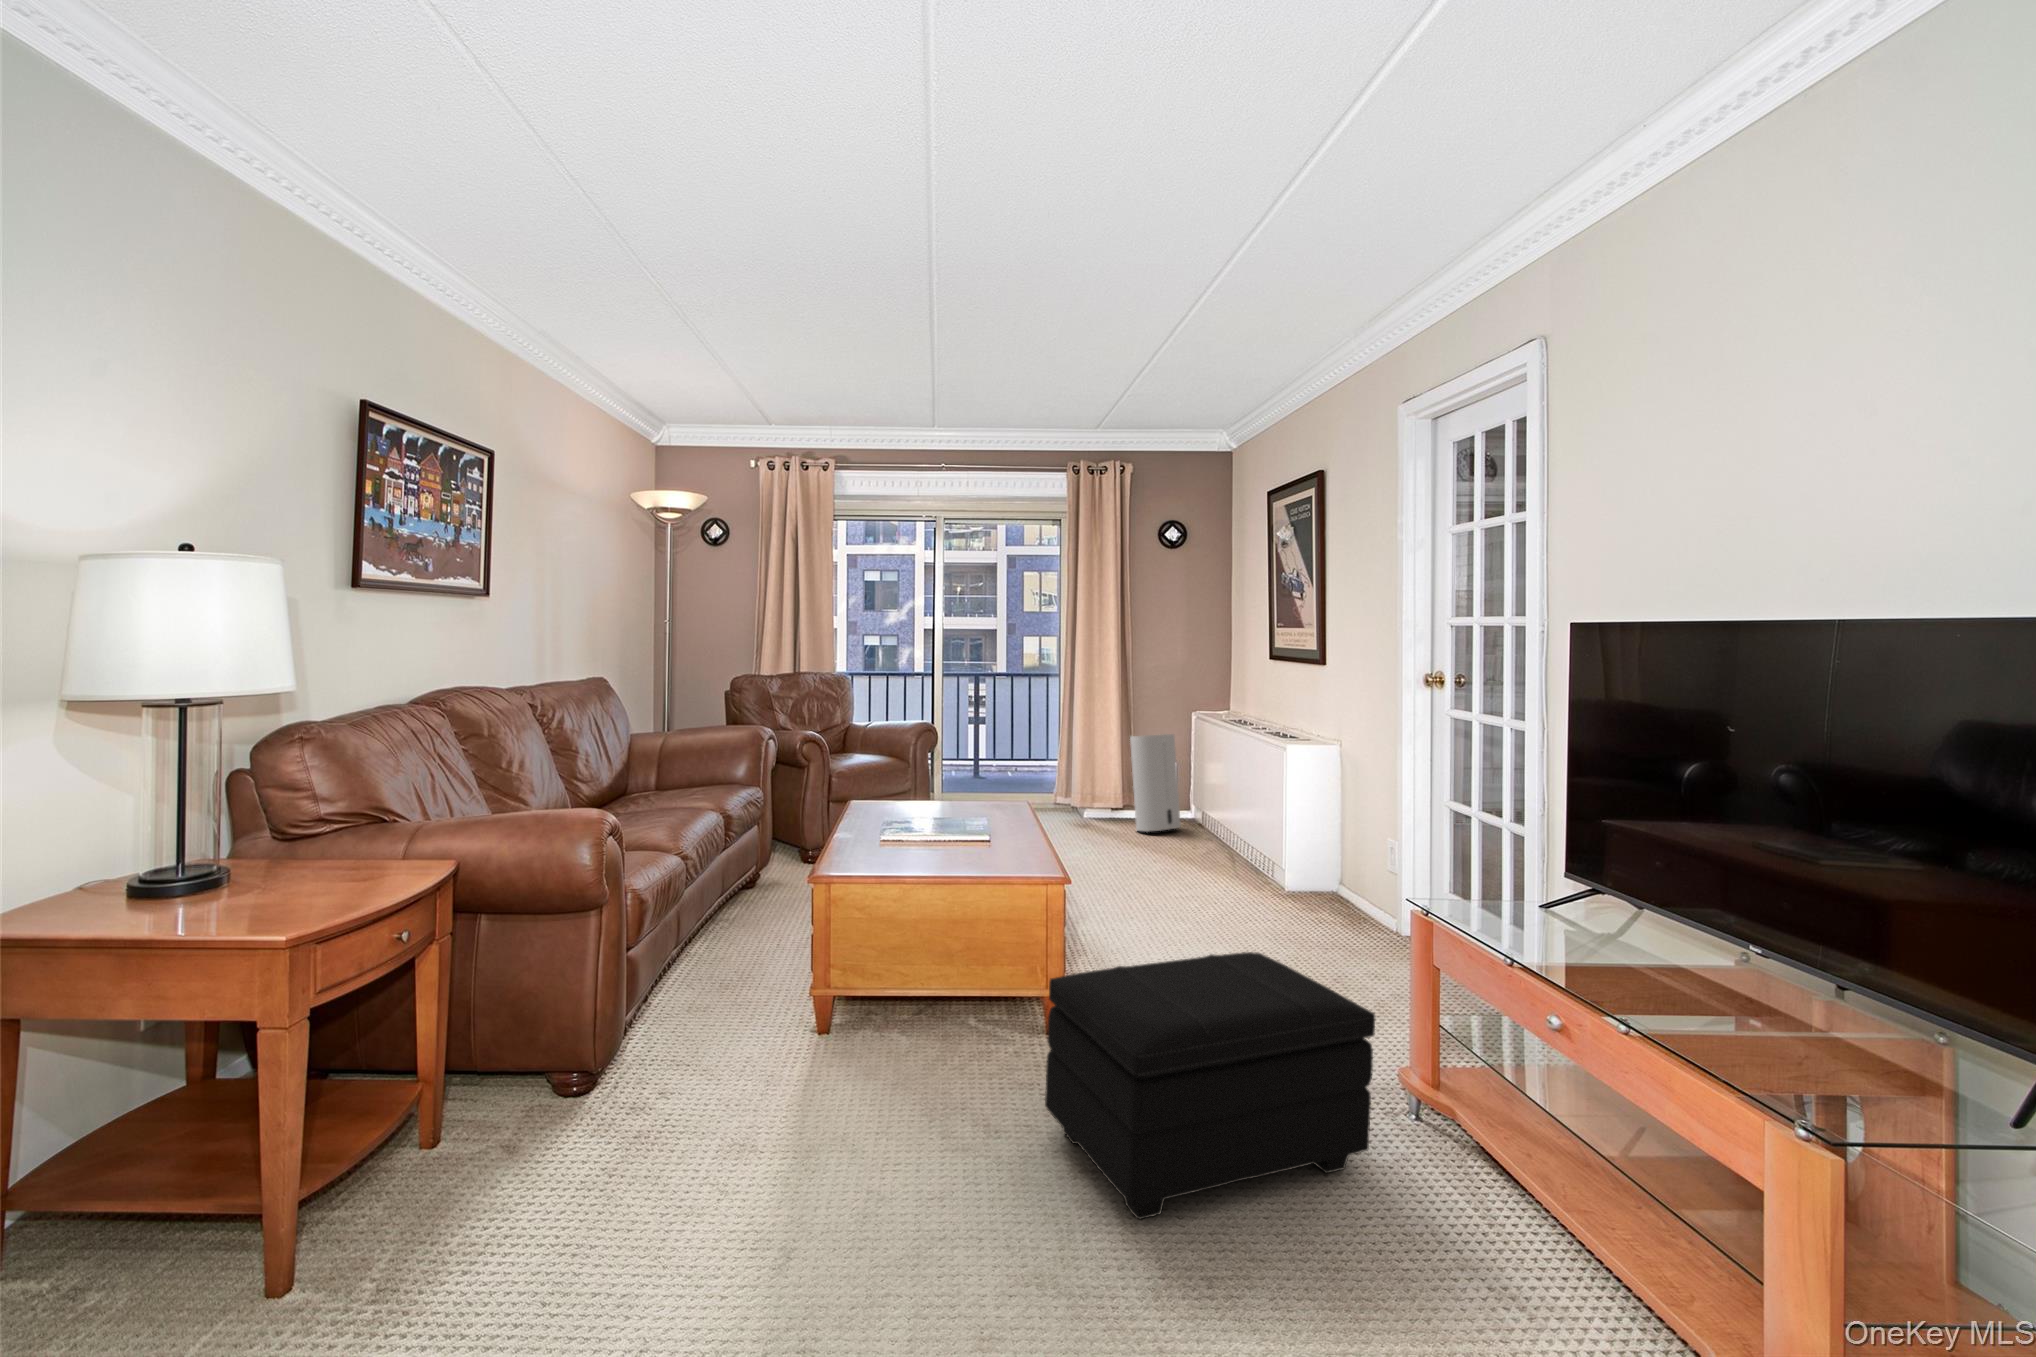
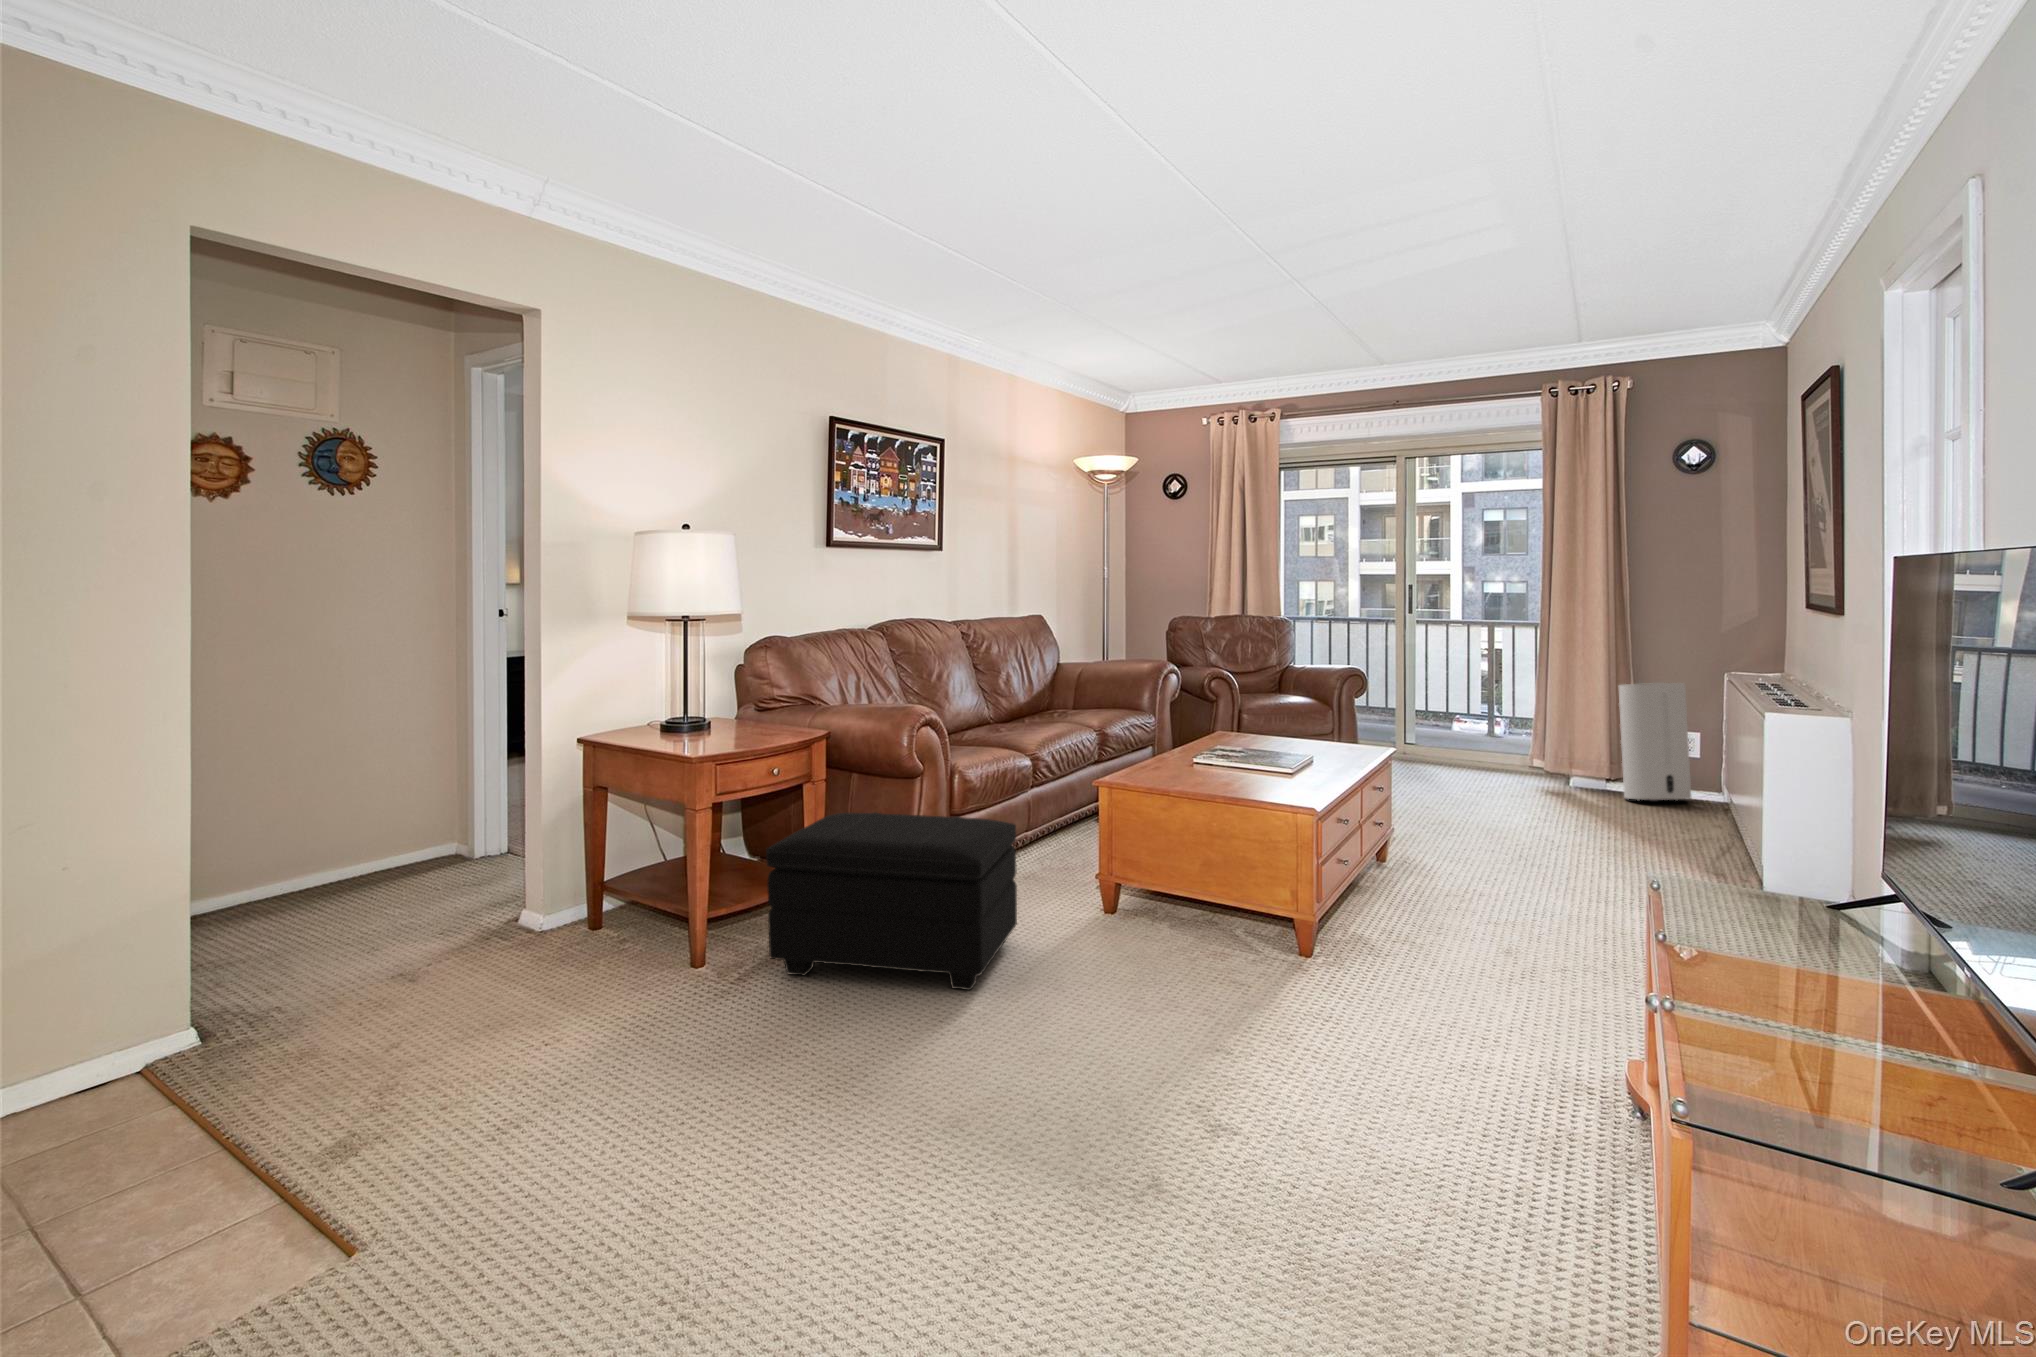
footstool: present [1045,952,1375,1219] -> present [766,812,1017,990]

